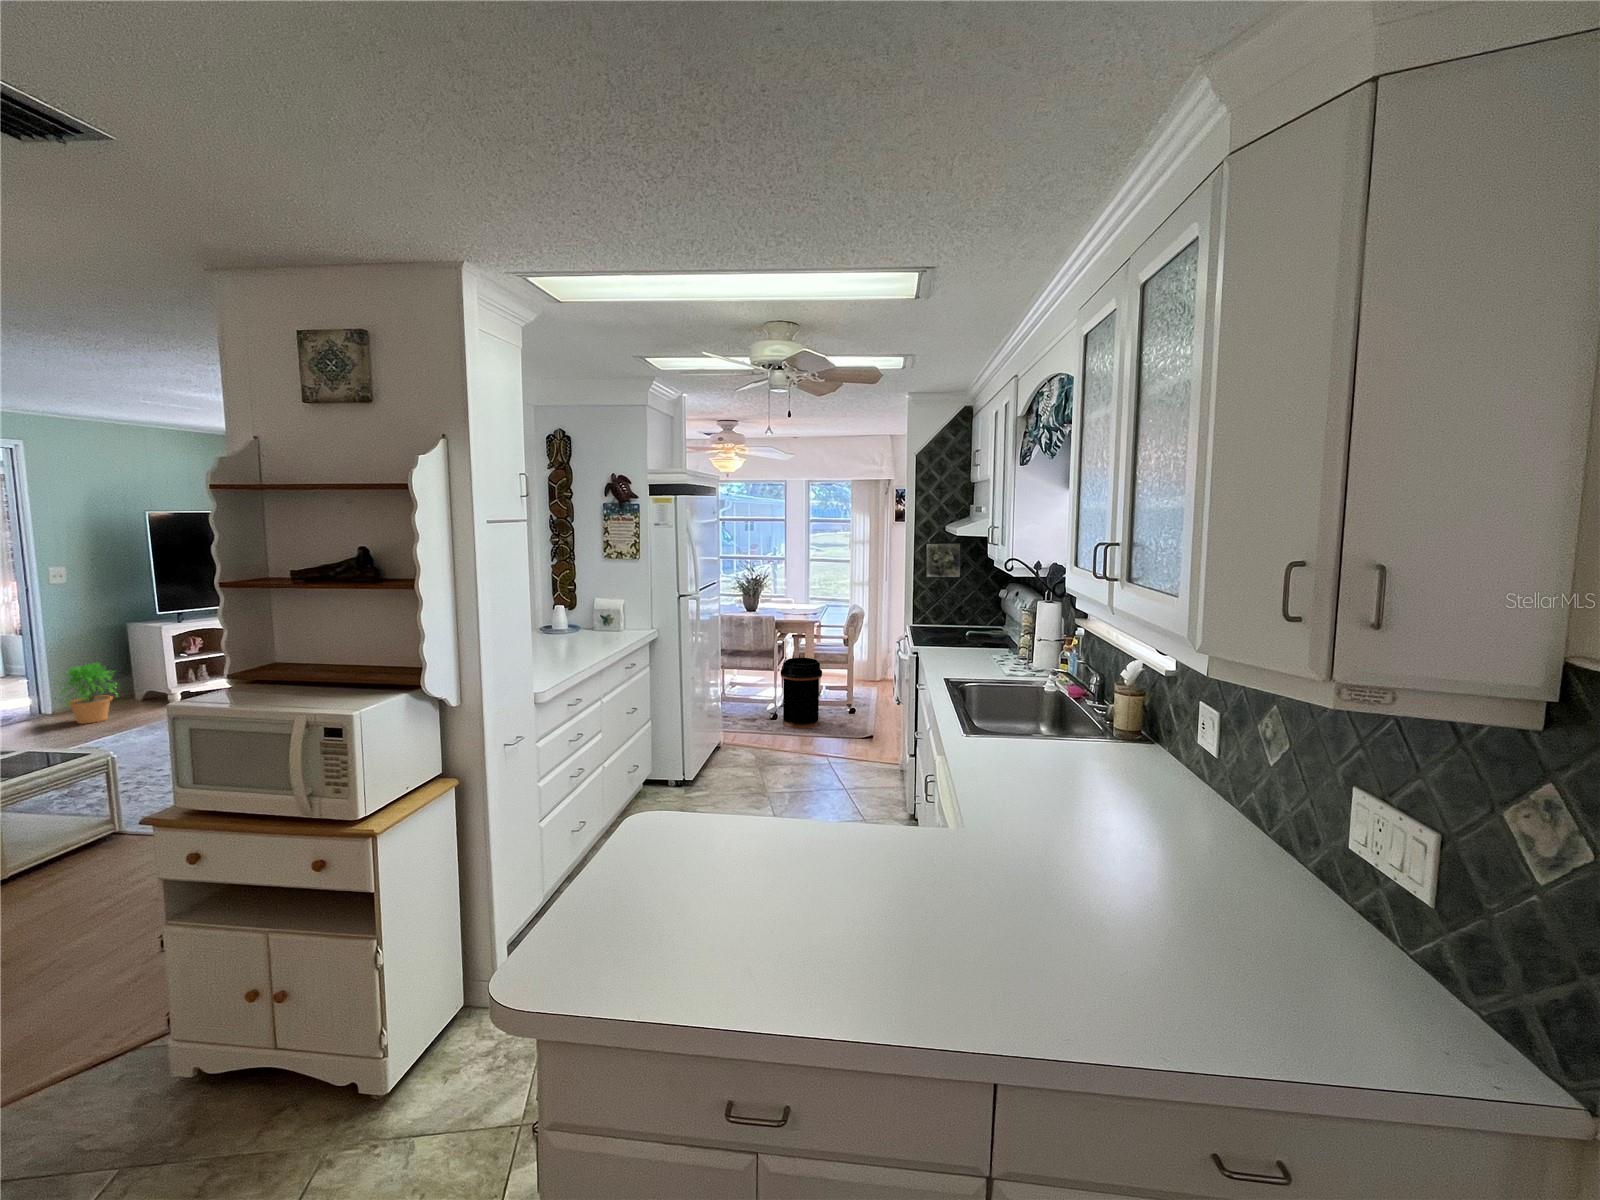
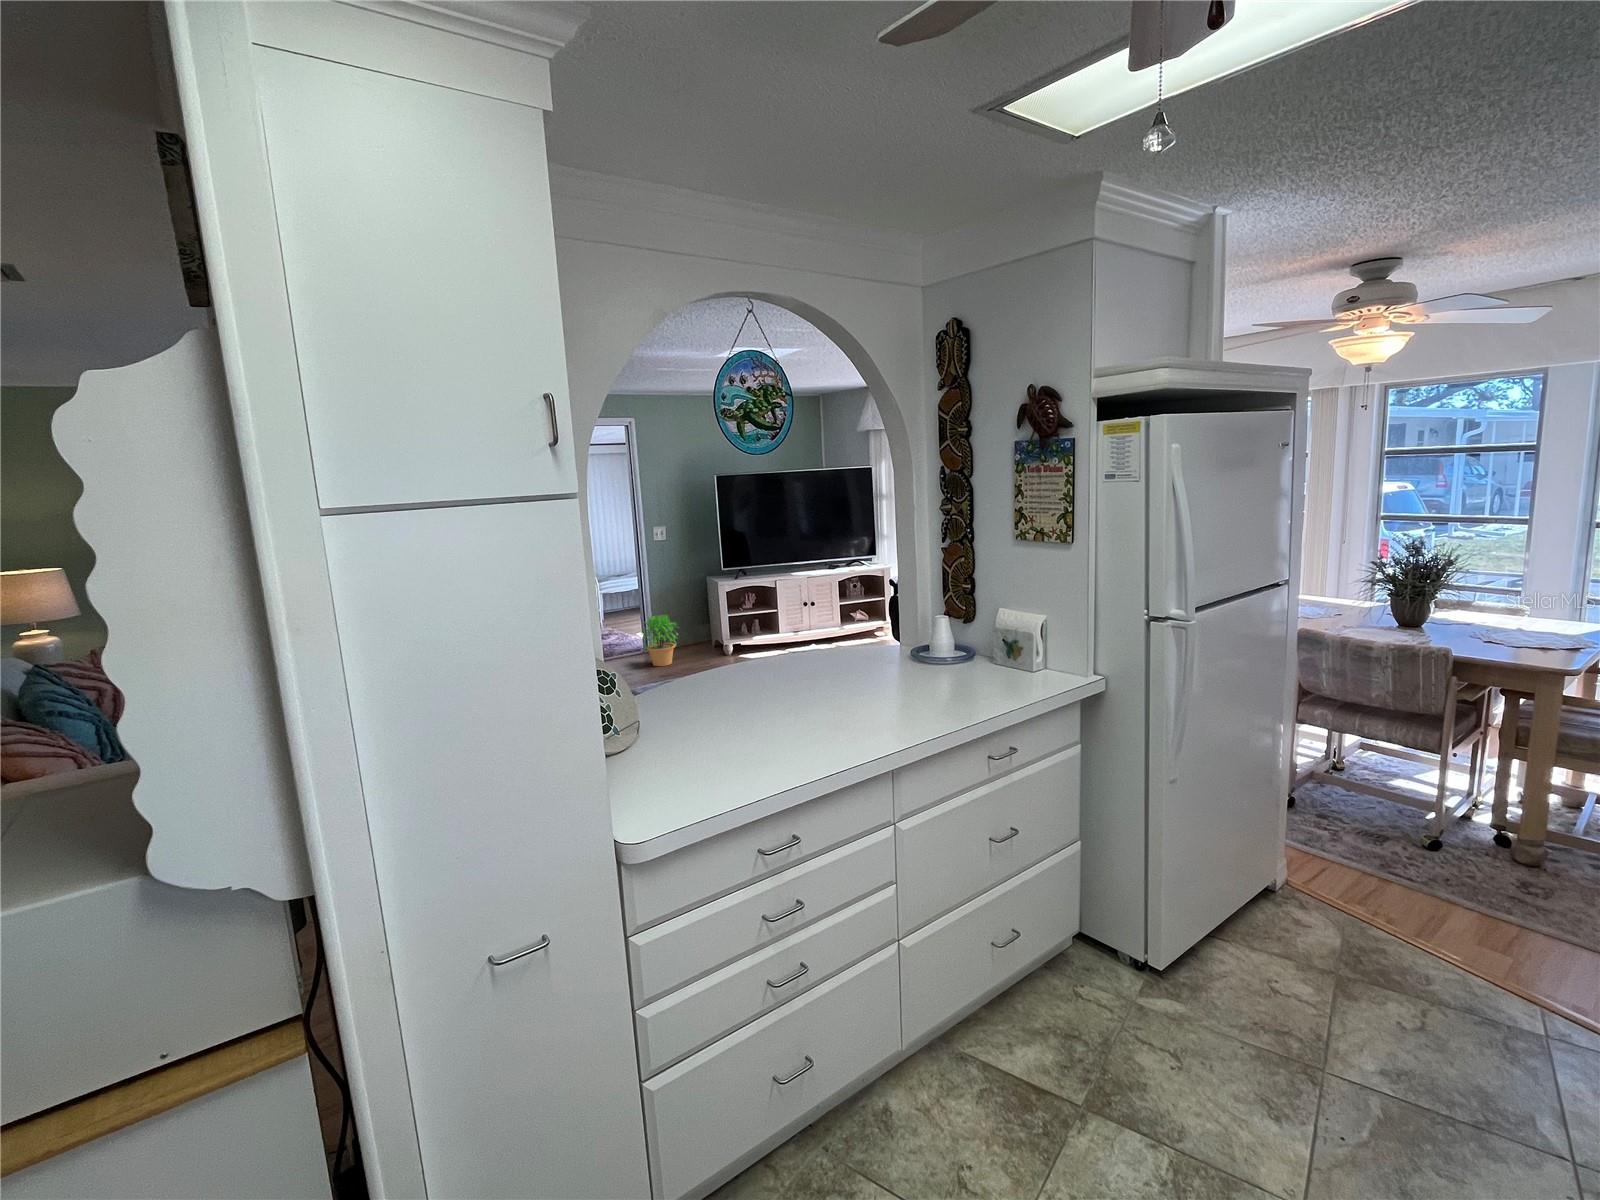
trash can: present [781,658,822,729] -> none [1448,741,1576,904]

